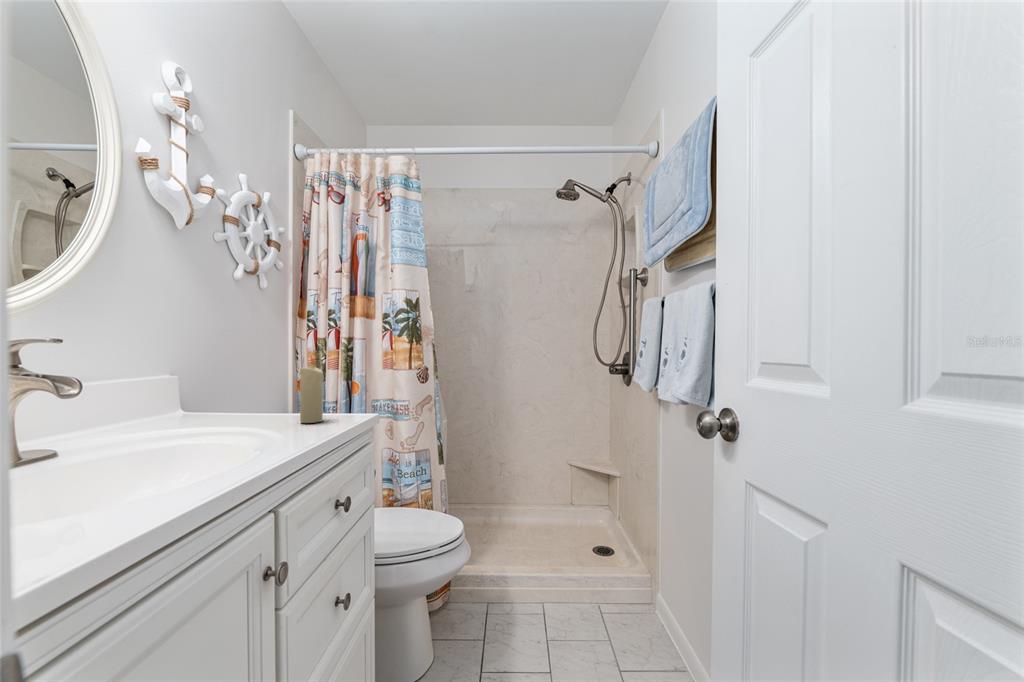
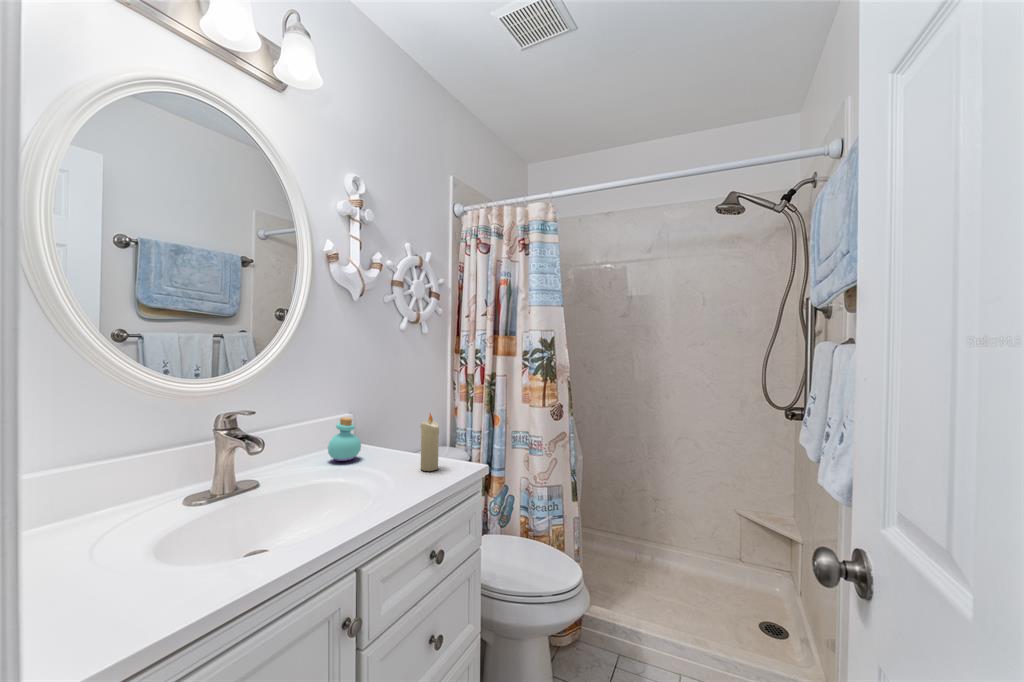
perfume bottle: none [156,370,206,426] -> present [328,417,361,461]

